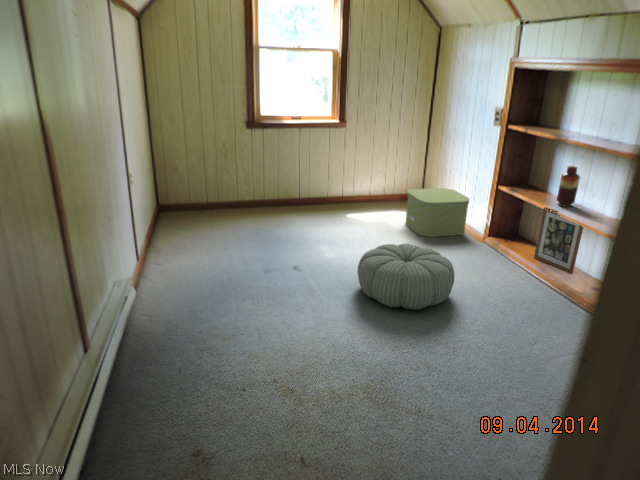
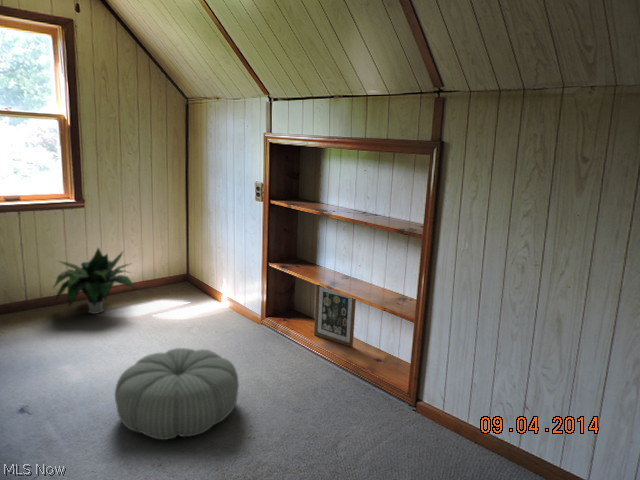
potted plant: none [318,161,379,215] -> present [55,248,134,314]
vase: present [557,166,580,207] -> none [327,239,345,280]
storage box: present [406,188,470,237] -> none [171,268,241,327]

